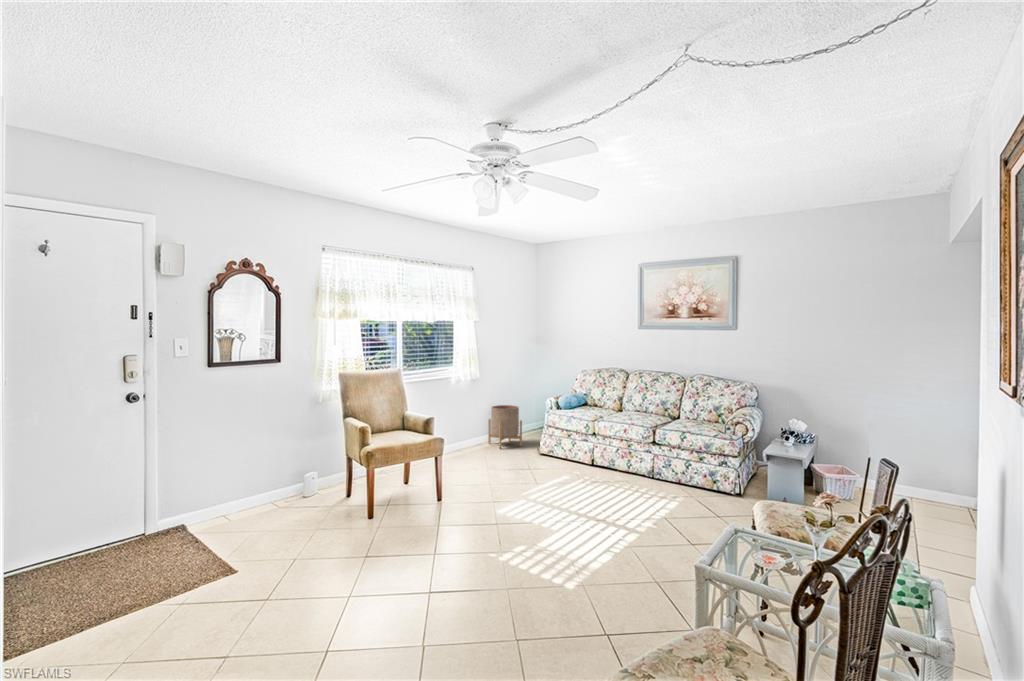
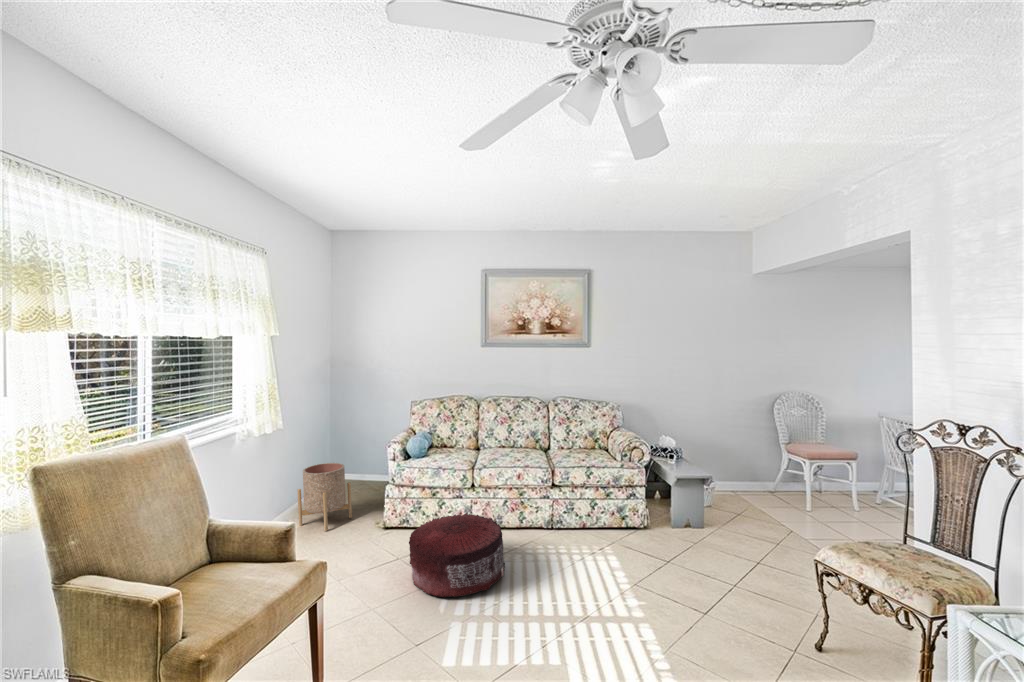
pouf: none [516,443,587,491] -> present [409,513,505,597]

